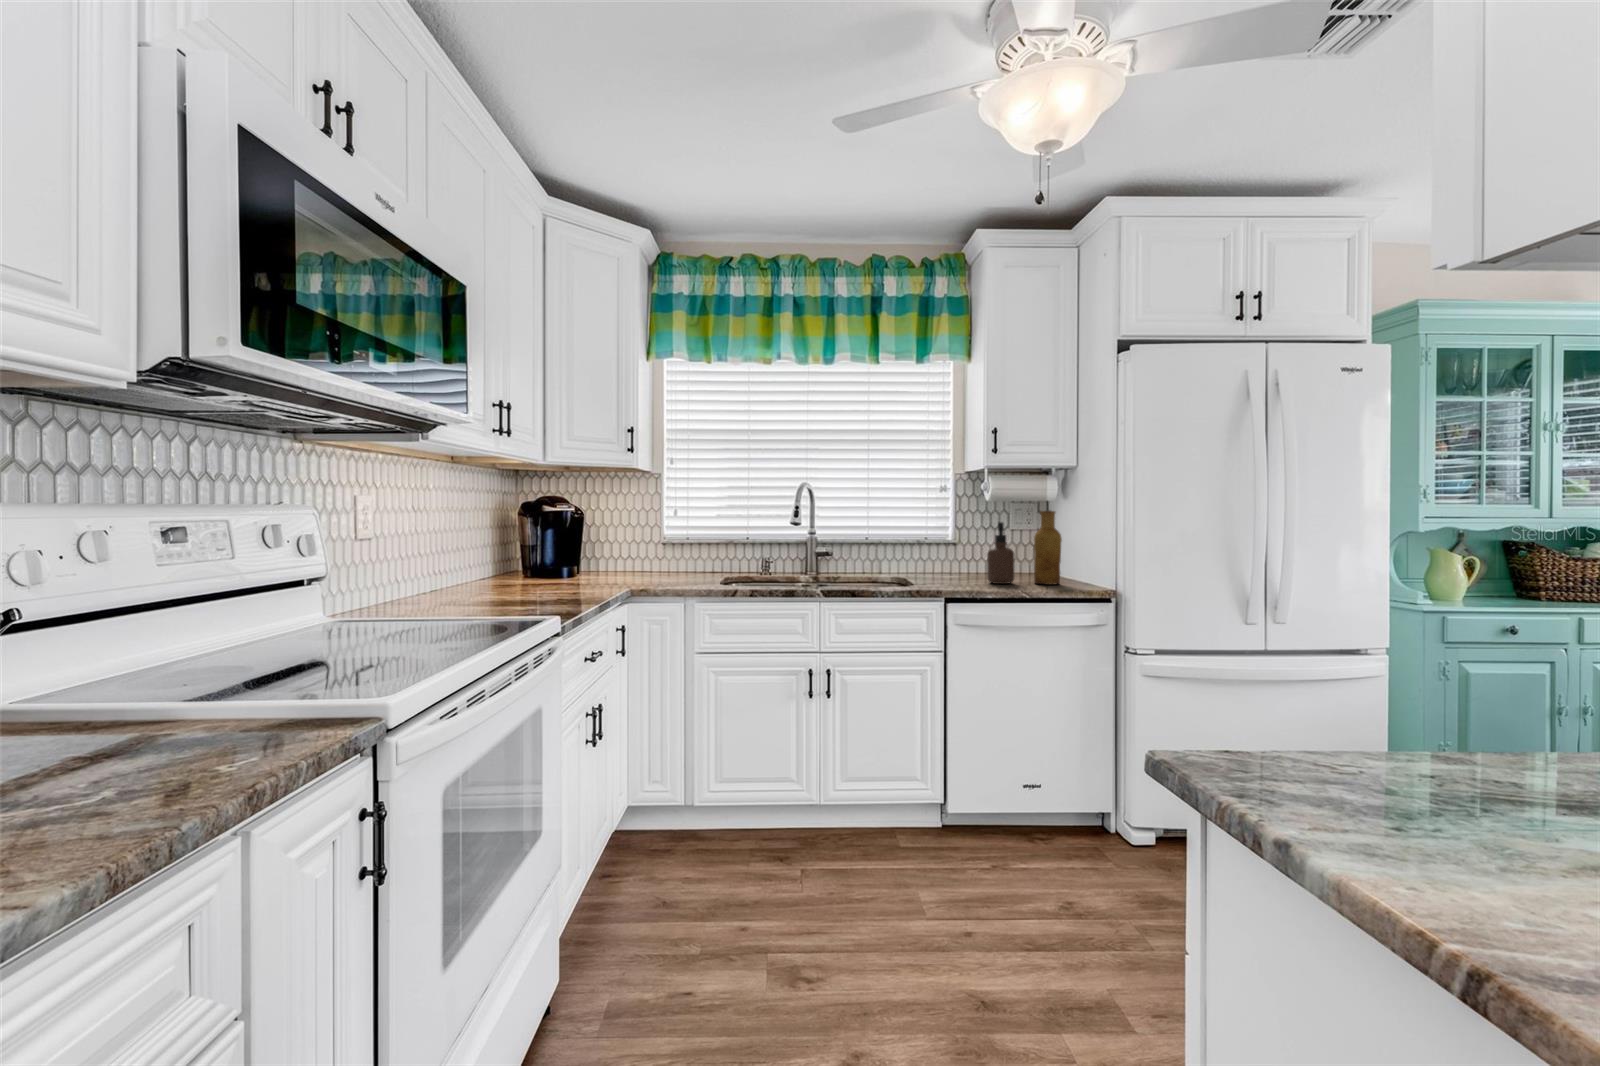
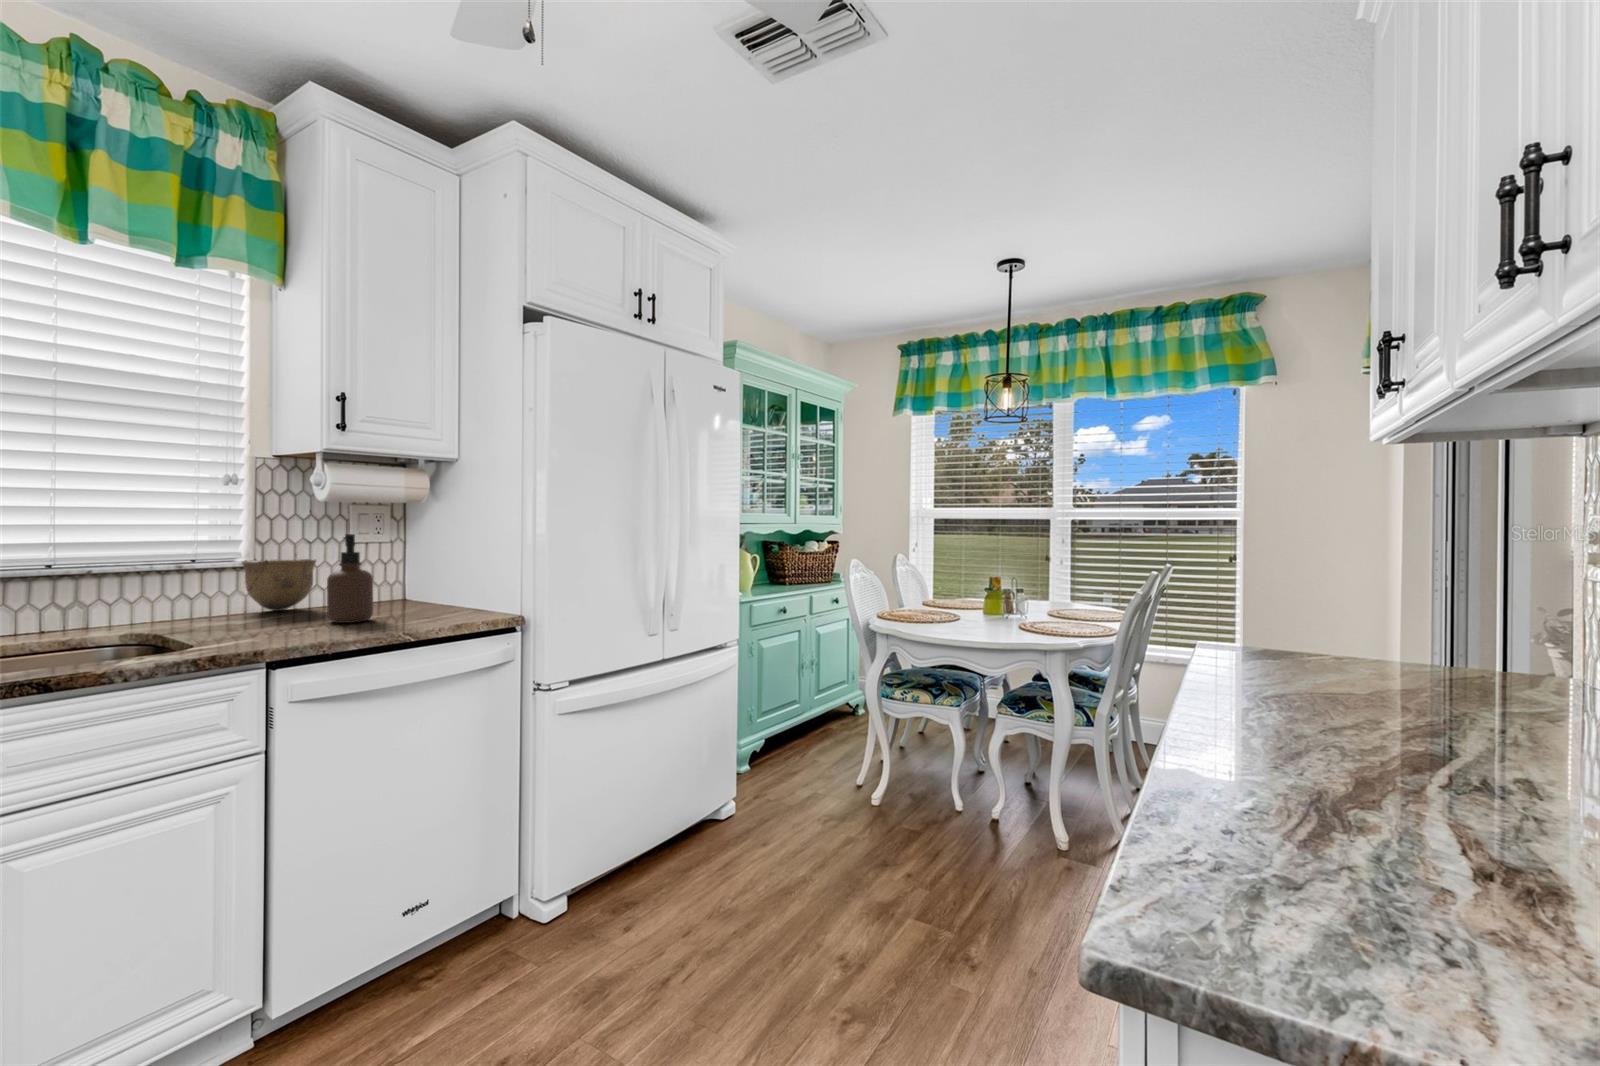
vase: present [1034,510,1062,584] -> none [401,518,442,617]
bowl: none [948,540,988,575] -> present [242,559,316,611]

